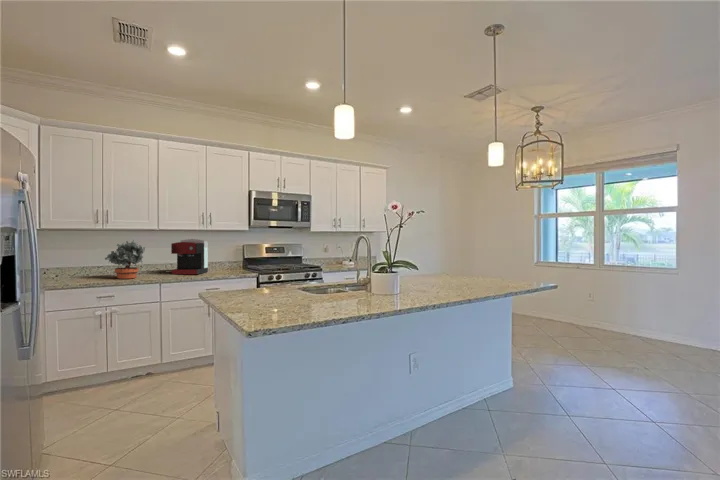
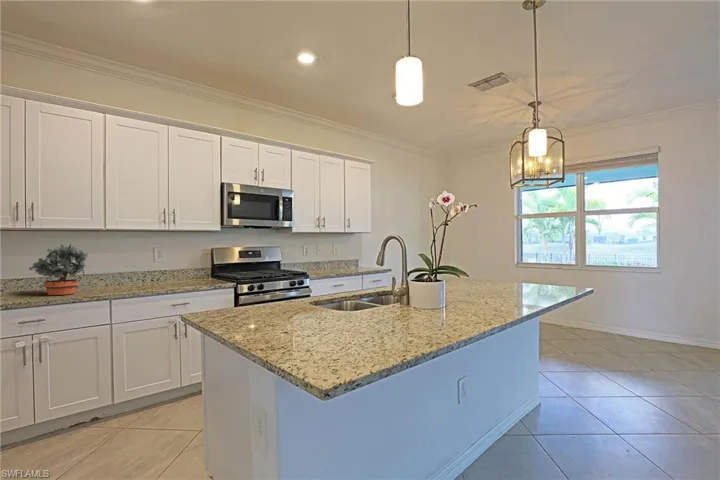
coffee maker: present [171,239,208,274] -> none [123,242,169,287]

